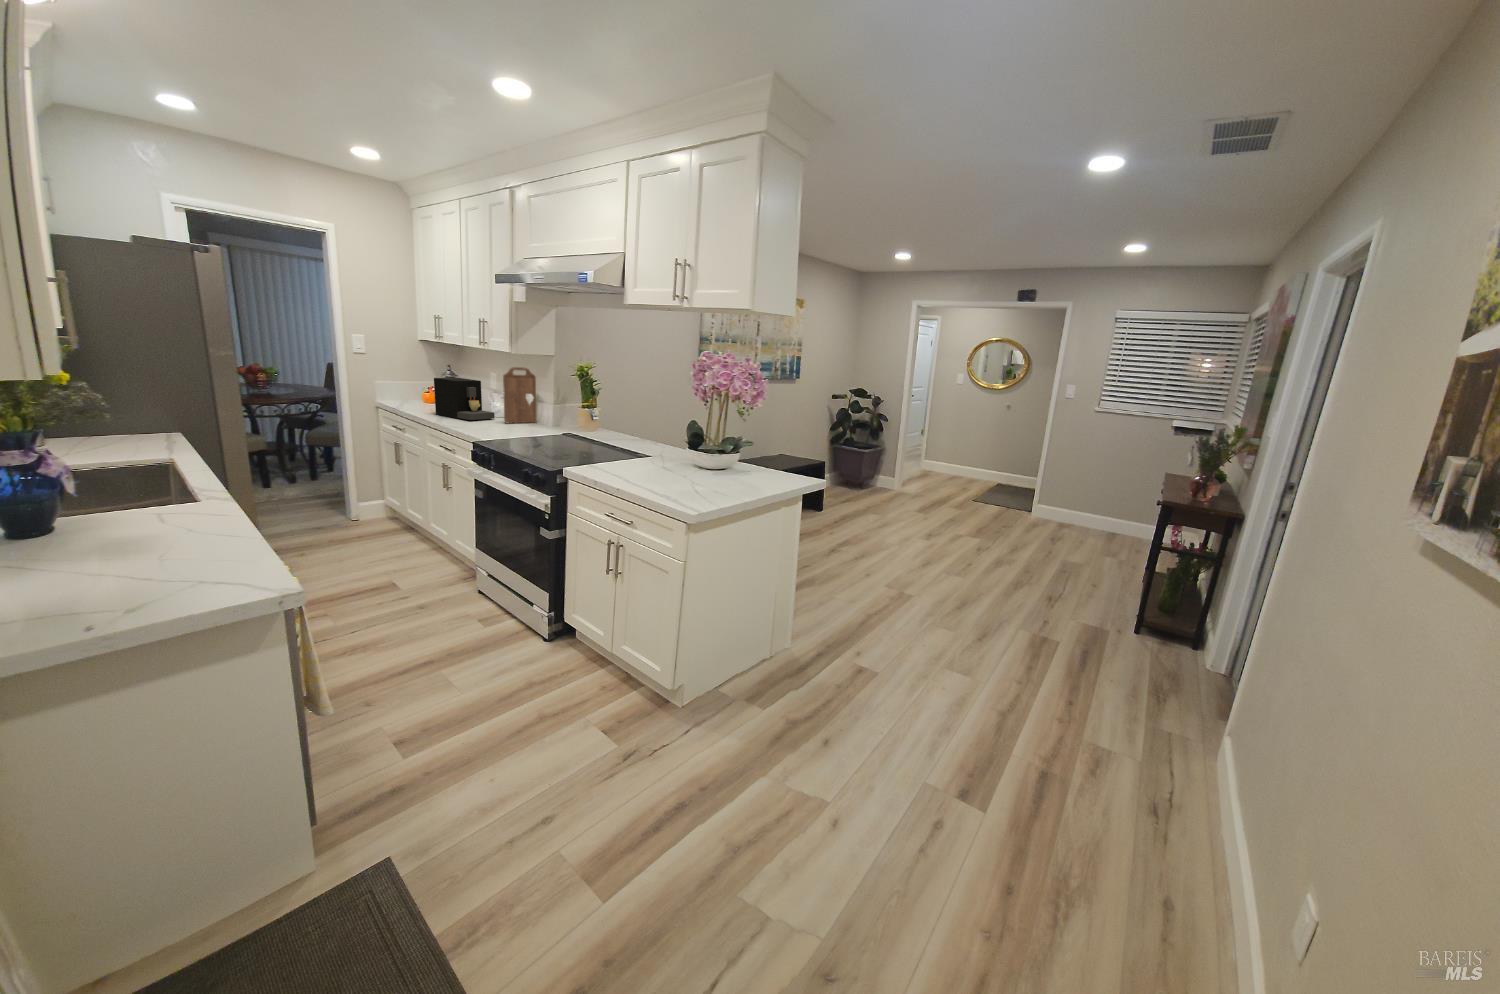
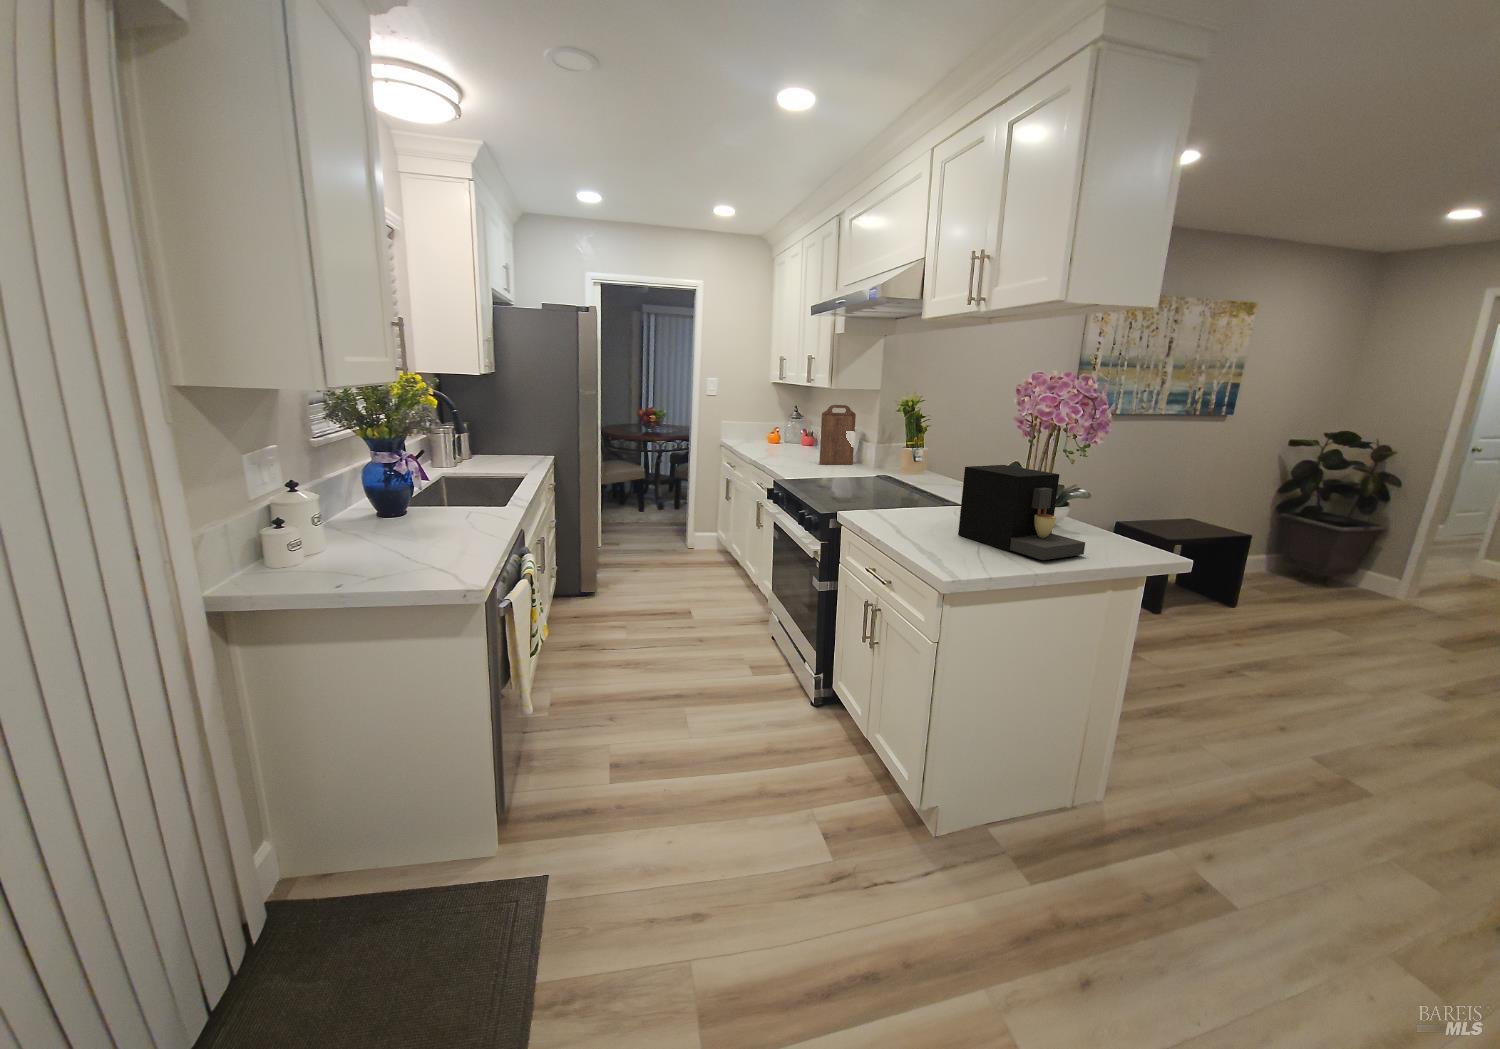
coffee maker: present [434,378,495,420] -> present [958,465,1085,560]

